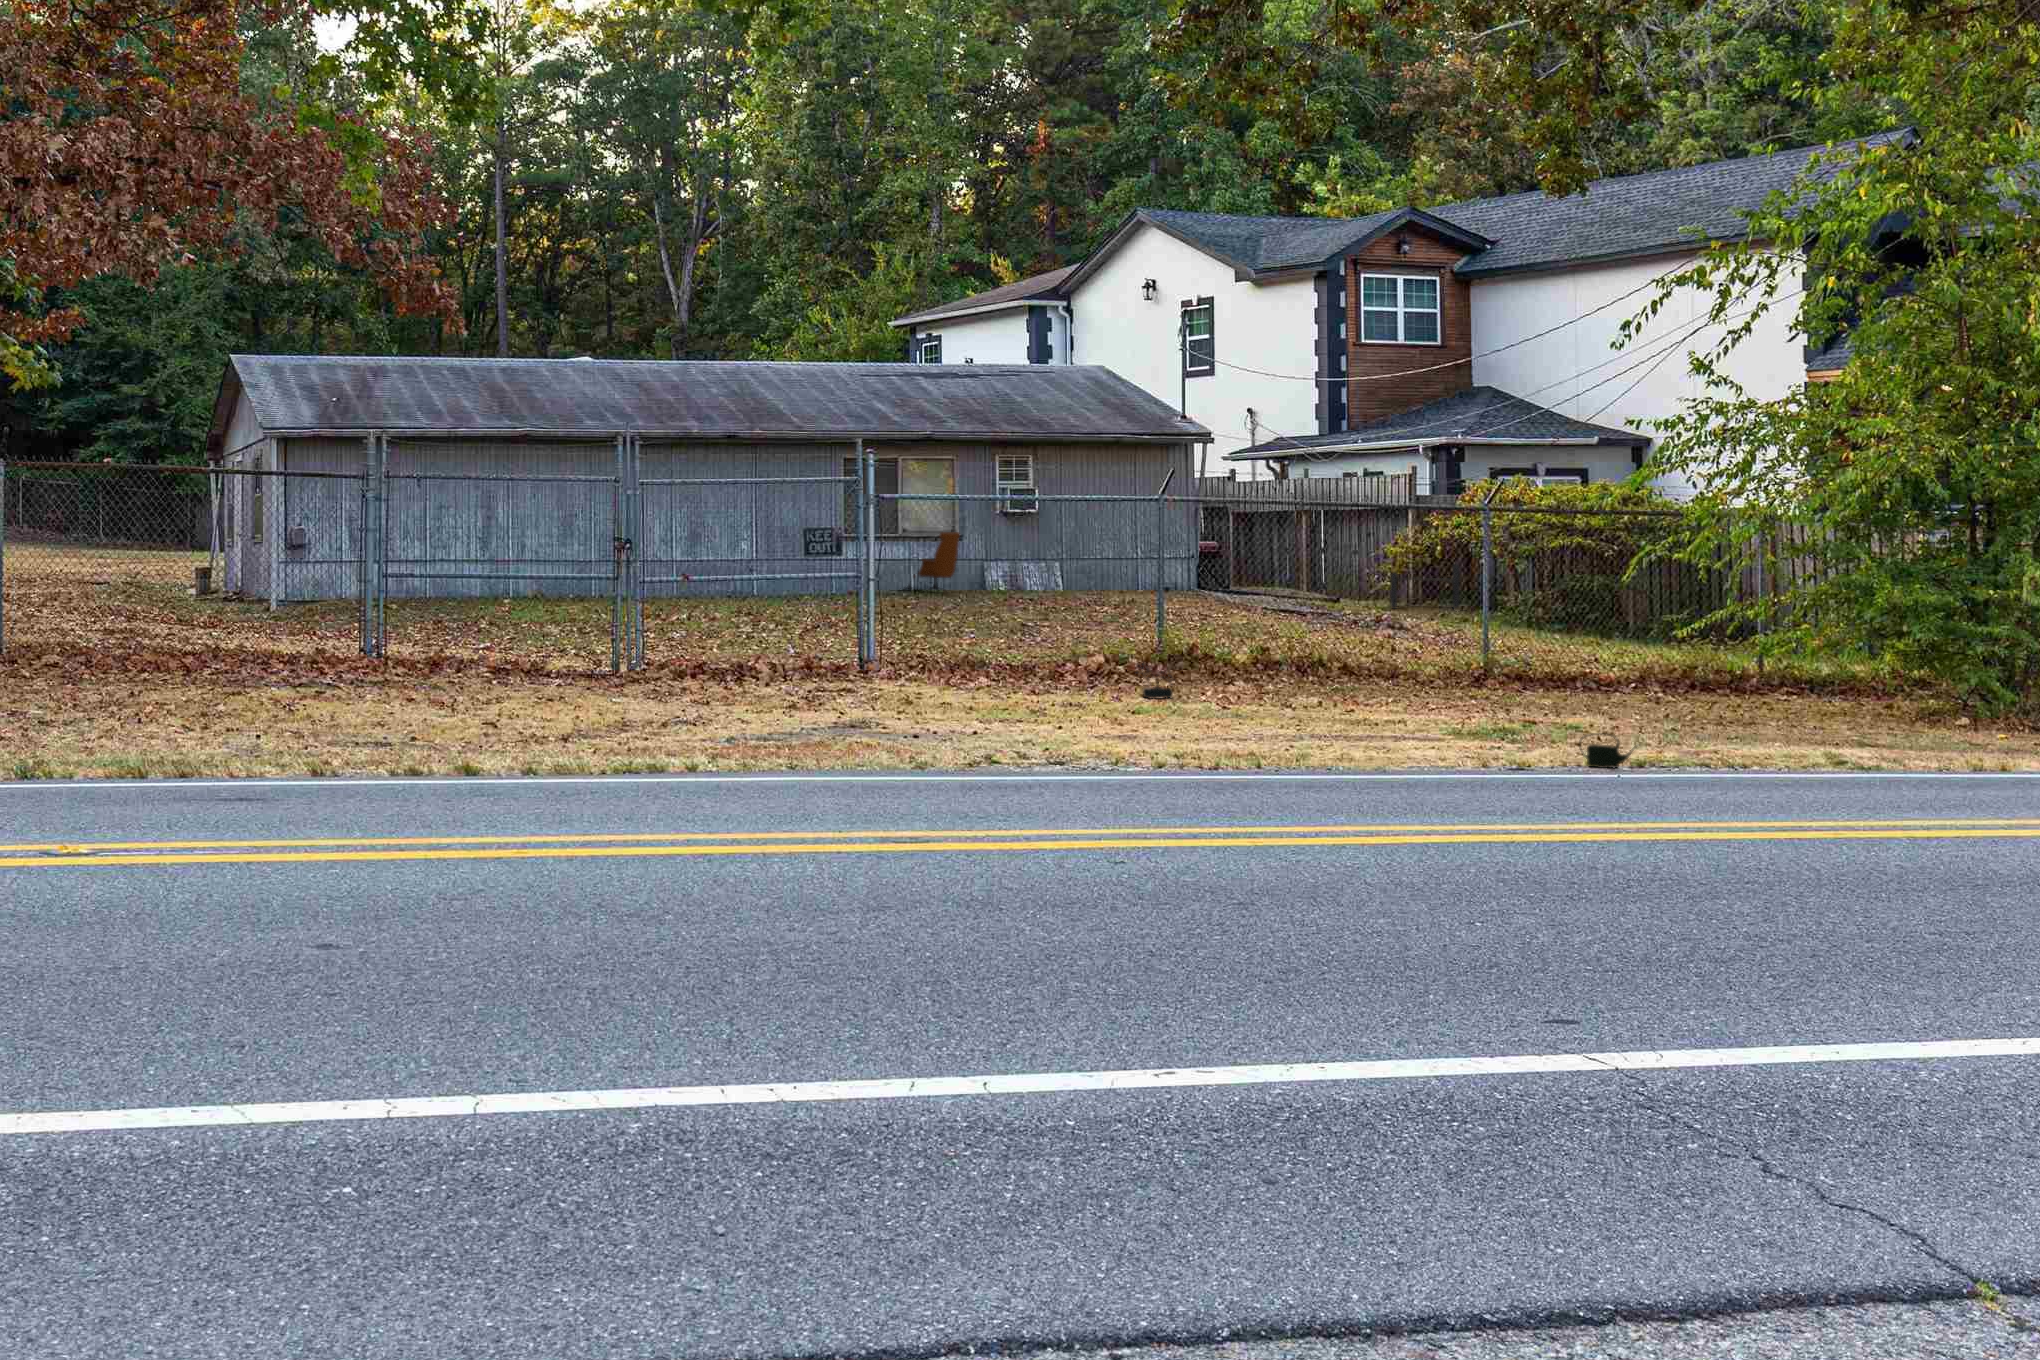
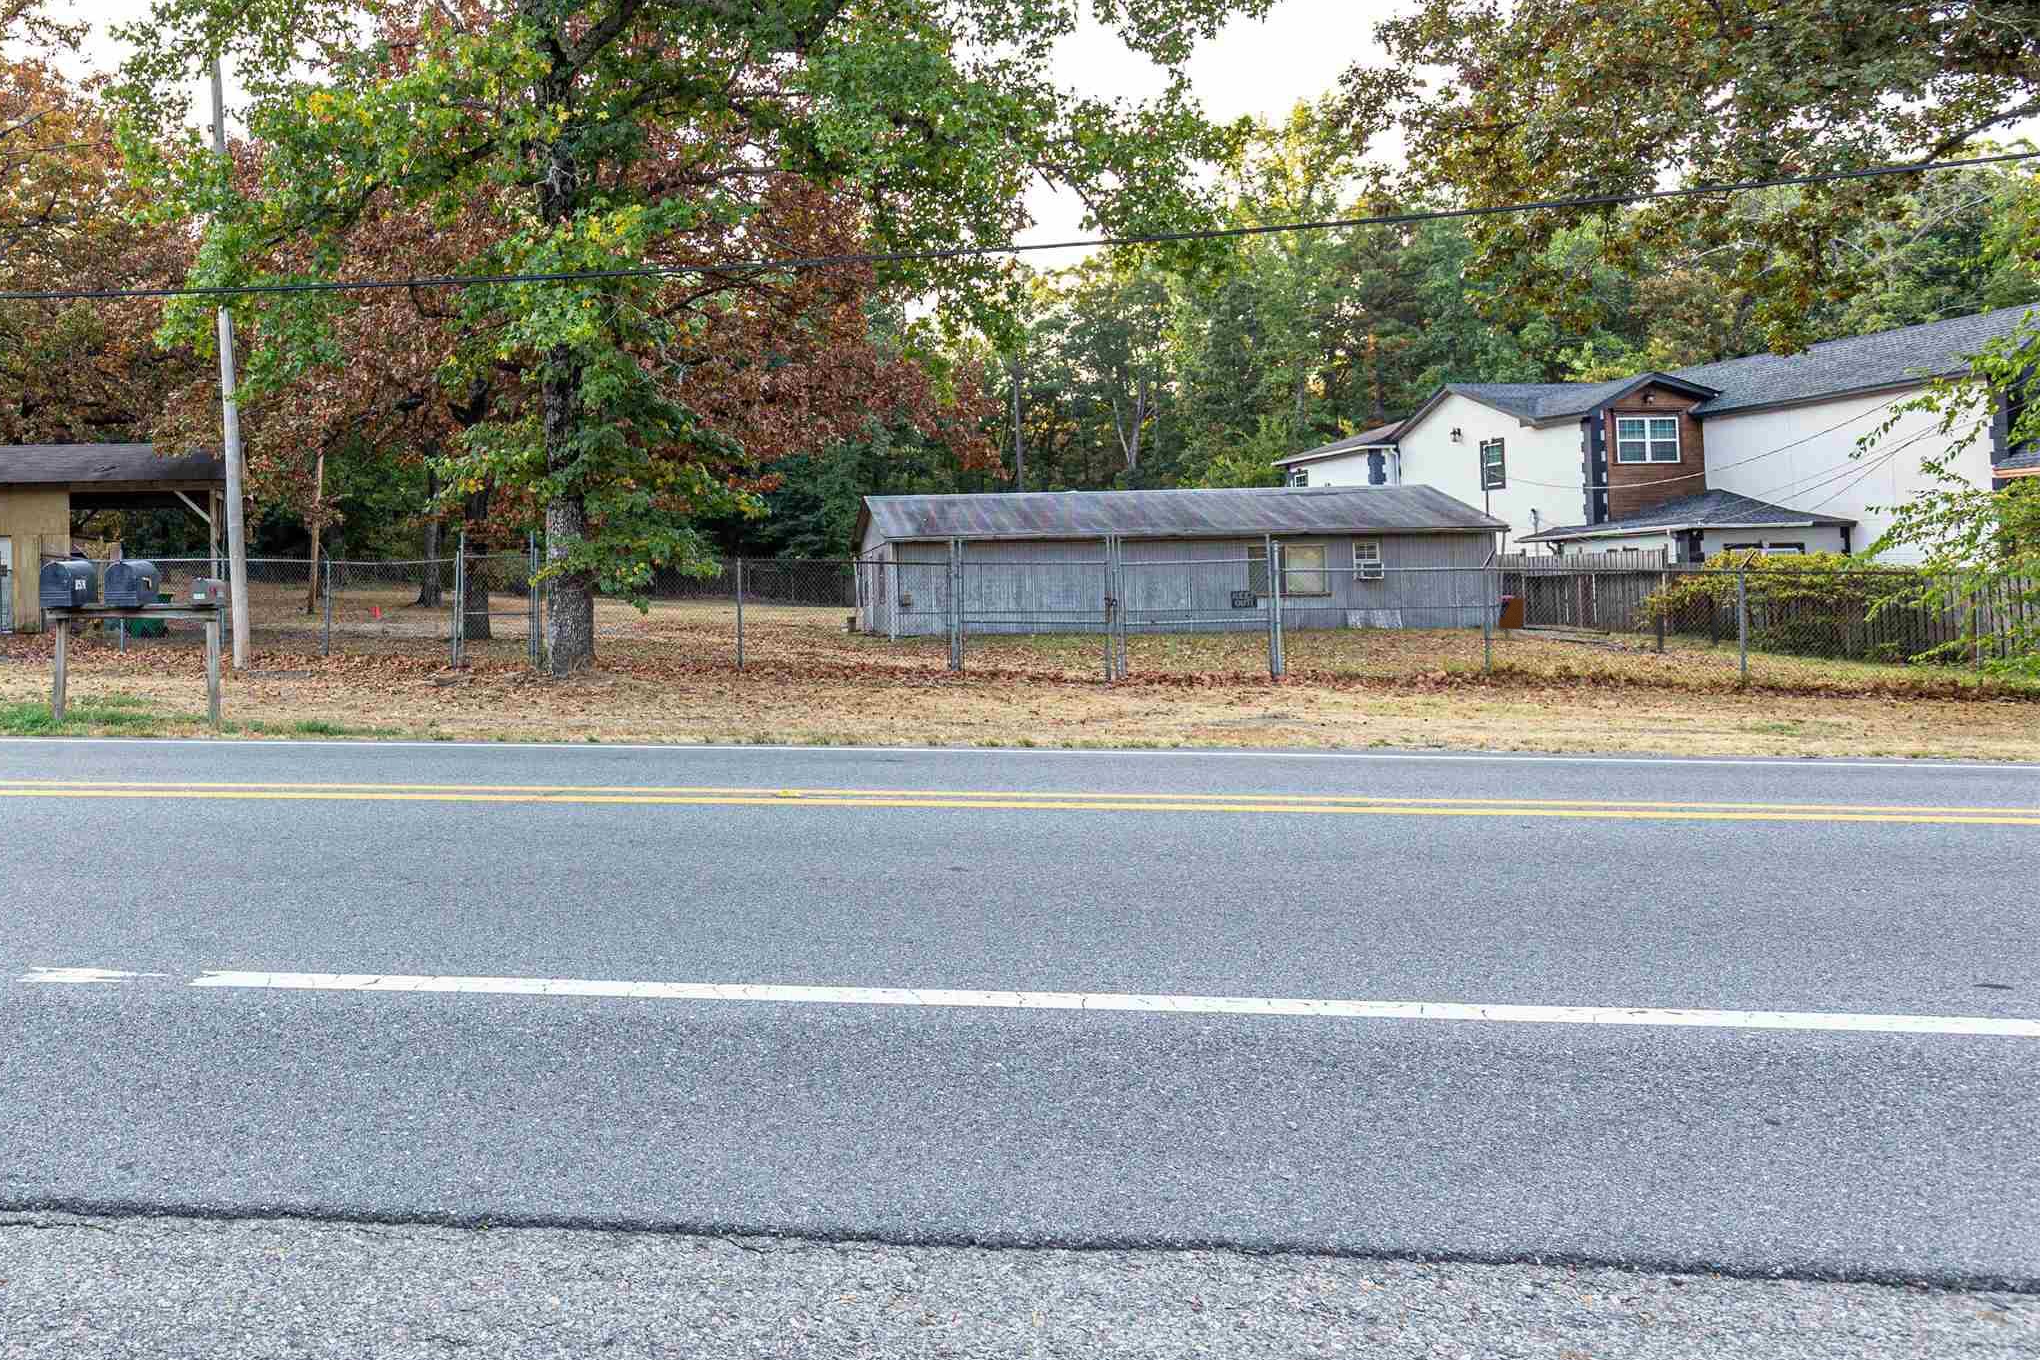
lounge chair: present [907,532,960,591] -> present [1477,598,1525,638]
decorative plant: present [1137,663,1173,699] -> none [1478,671,1509,695]
watering can: present [1579,734,1636,768] -> none [1841,699,1891,722]

